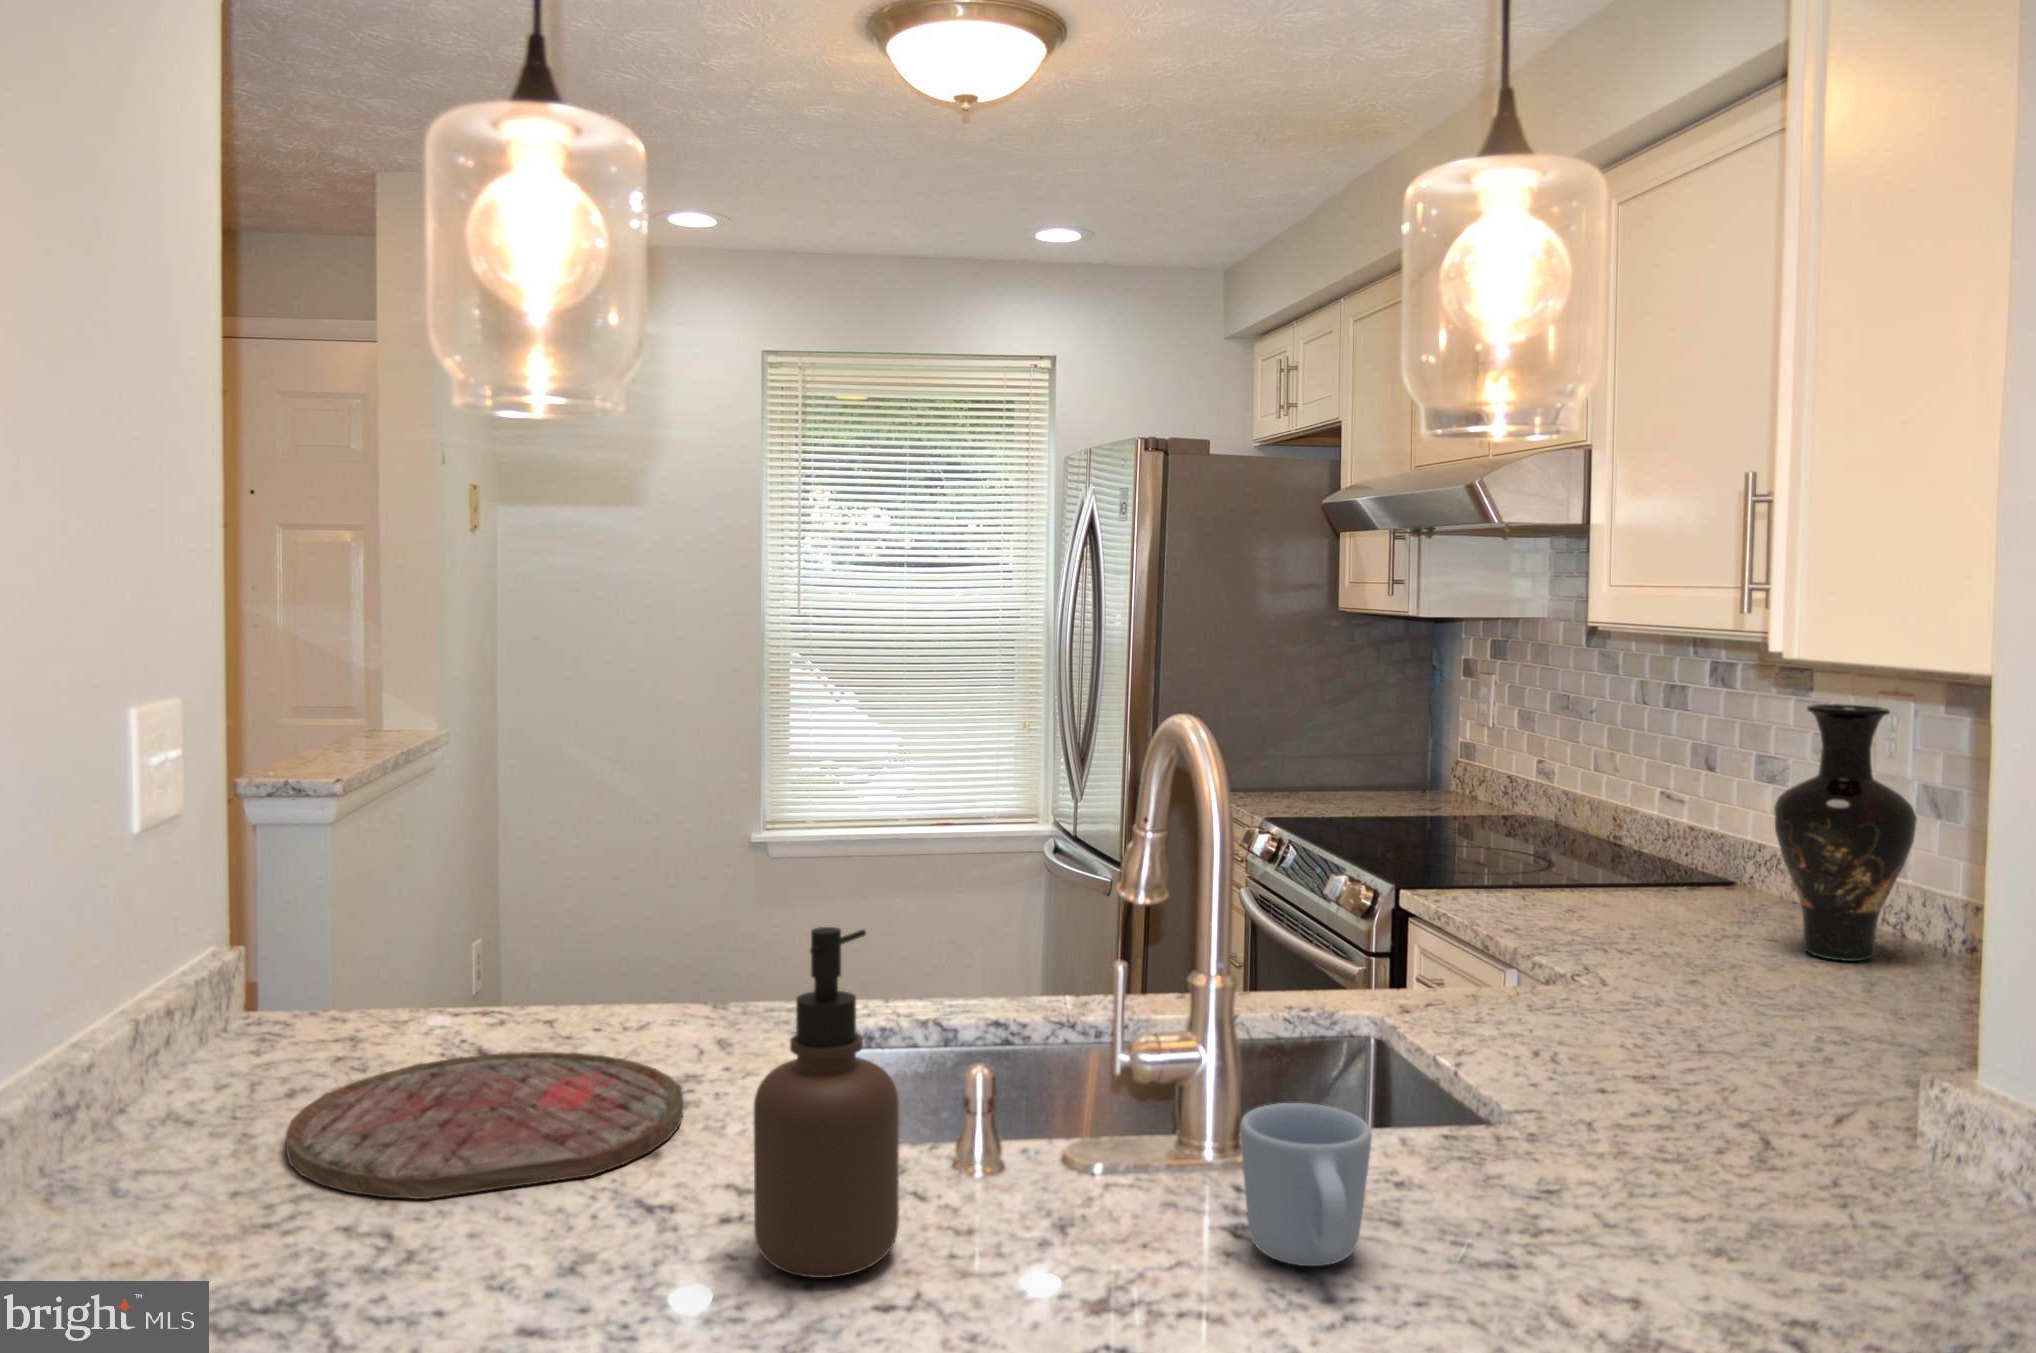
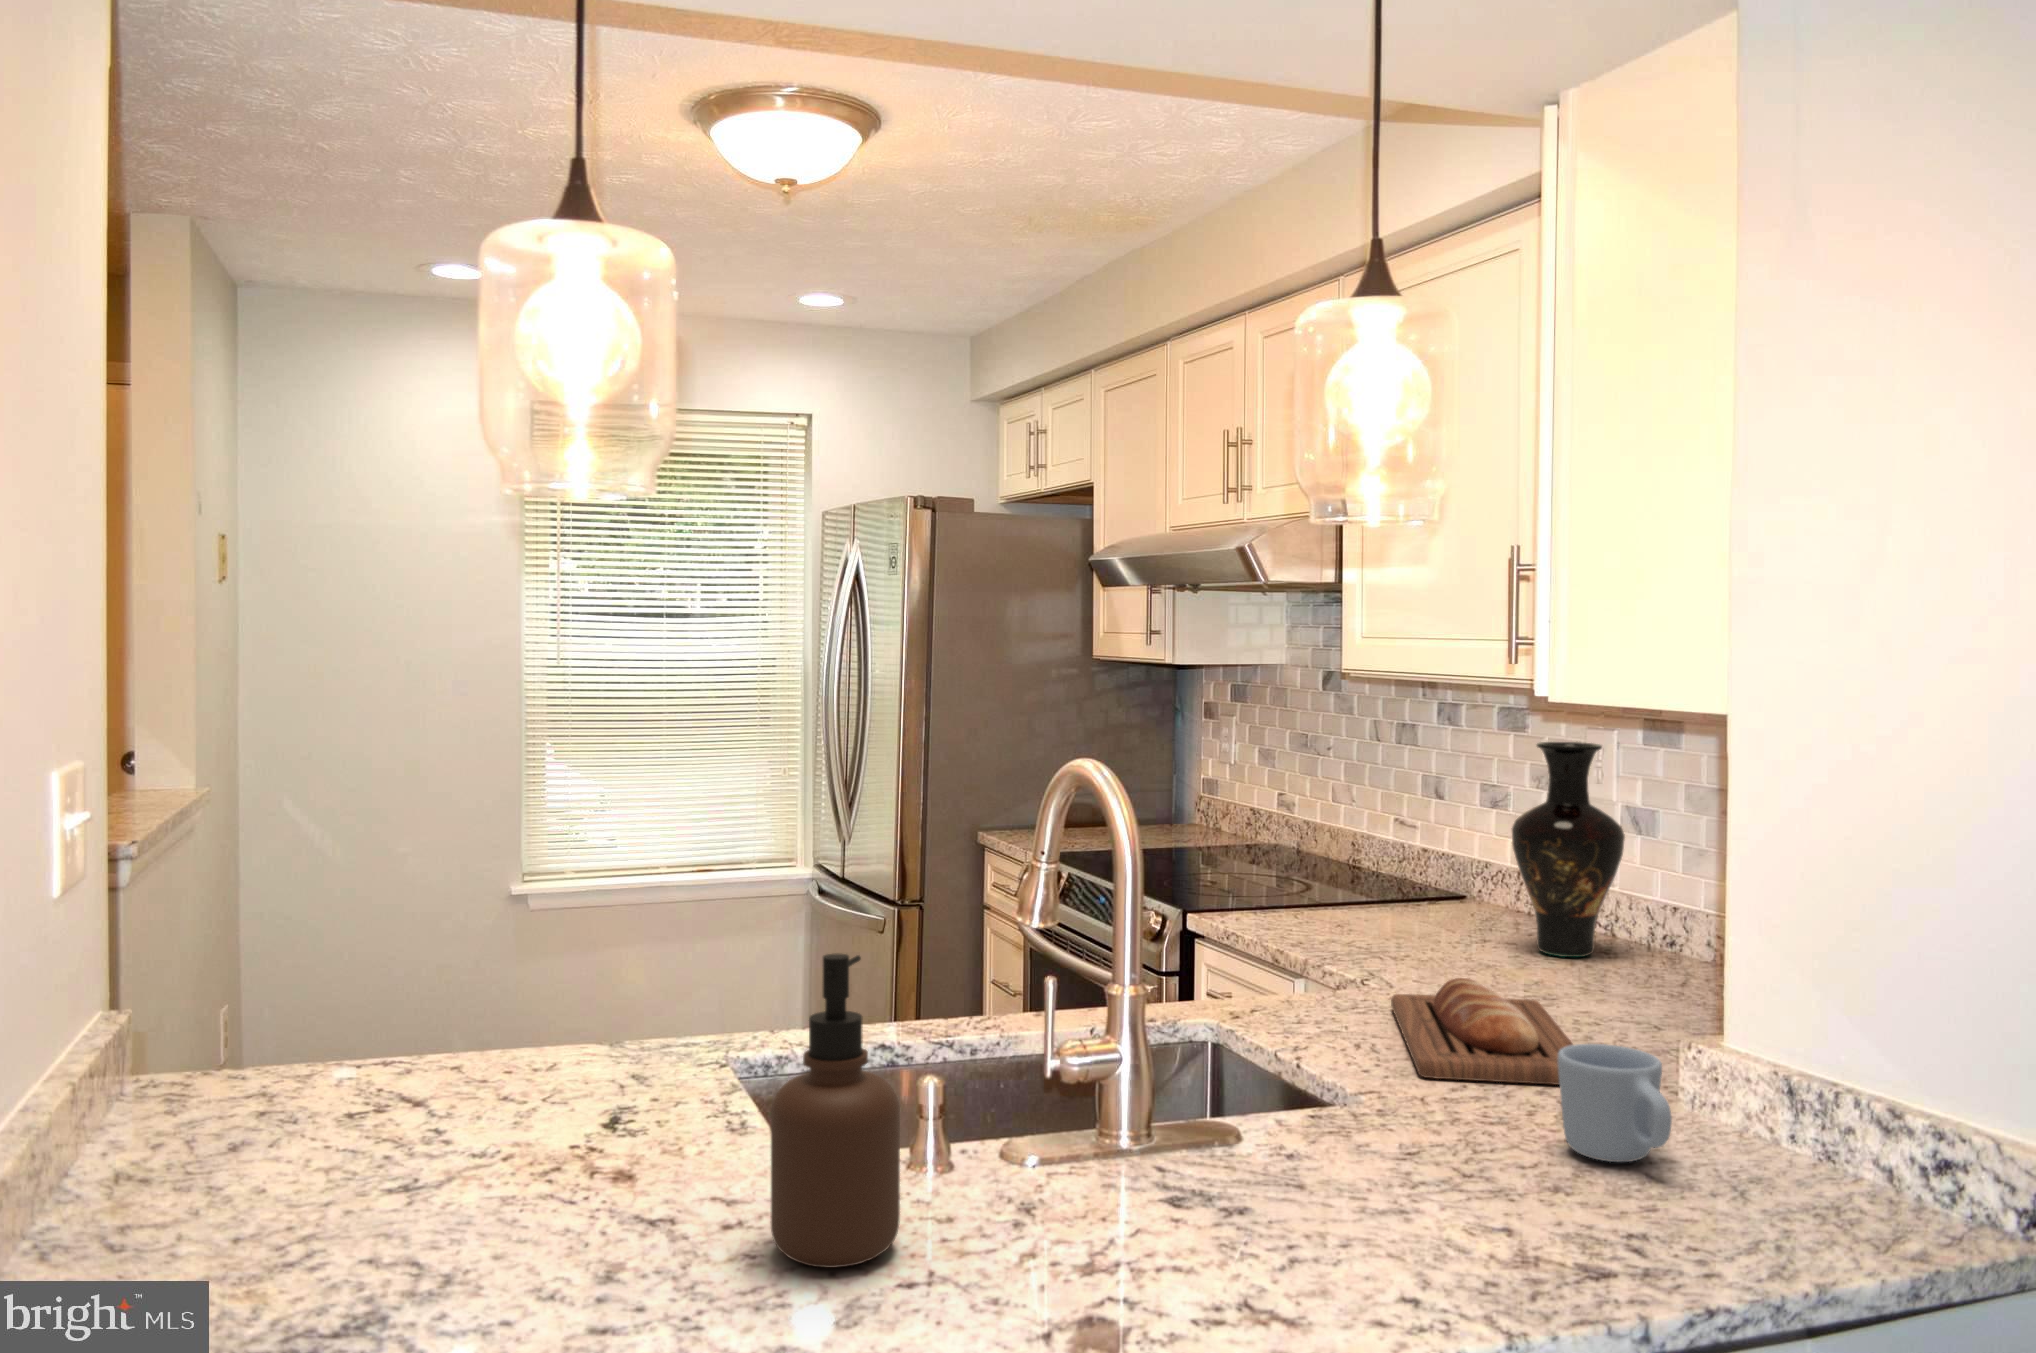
bread loaf: none [1592,981,1816,1122] -> present [1391,978,1573,1085]
cutting board: present [286,1052,683,1199] -> none [258,1092,641,1232]
mug: present [1240,1103,1372,1266] -> present [1558,1044,1672,1162]

